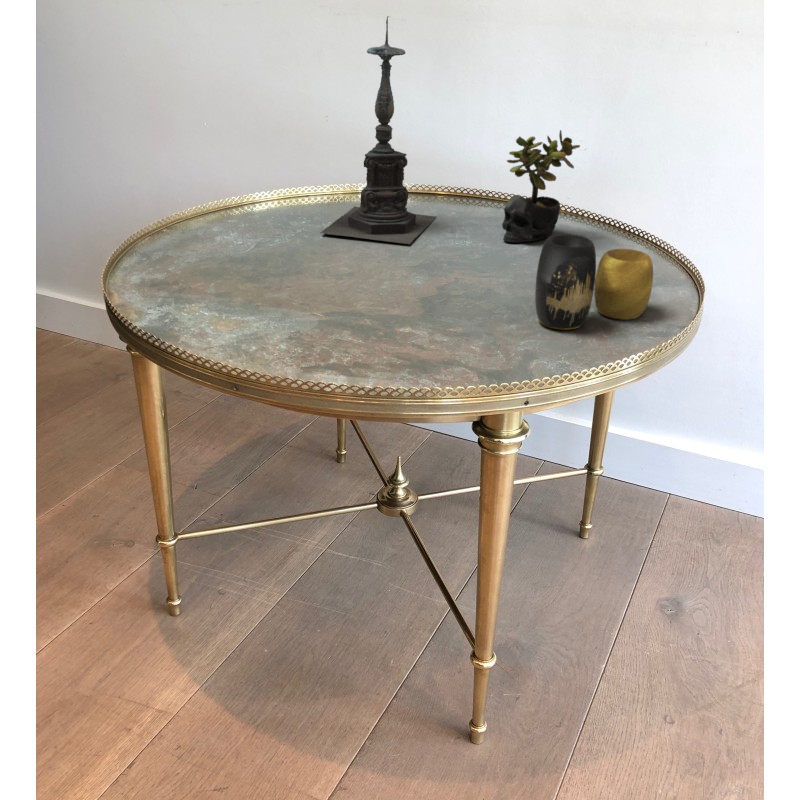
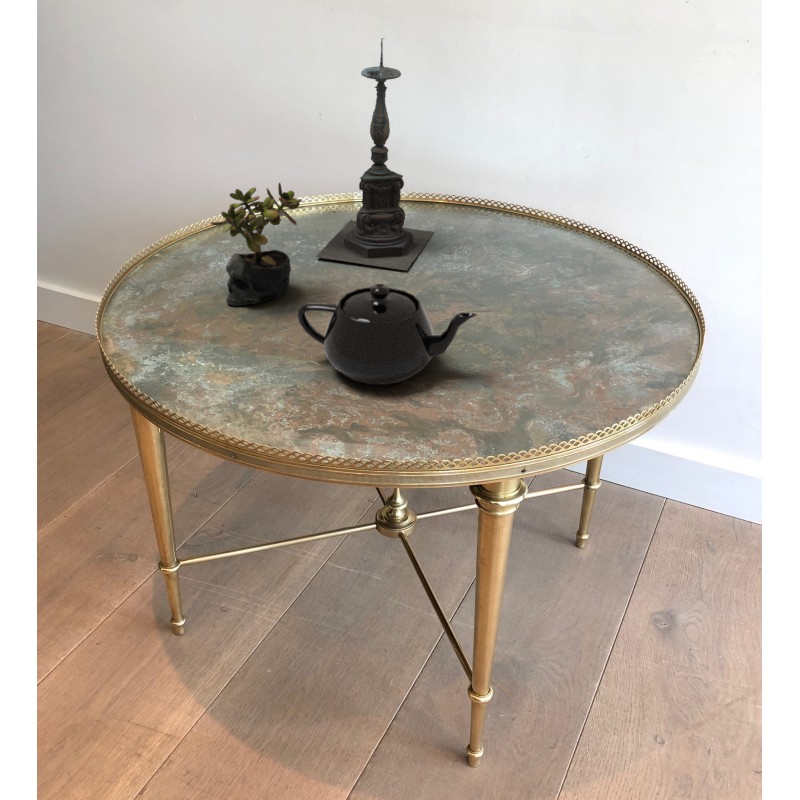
succulent plant: present [502,130,580,242] -> present [211,183,302,305]
teapot: none [301,230,480,329] -> present [297,284,476,385]
vase: present [535,234,653,329] -> none [533,286,651,382]

